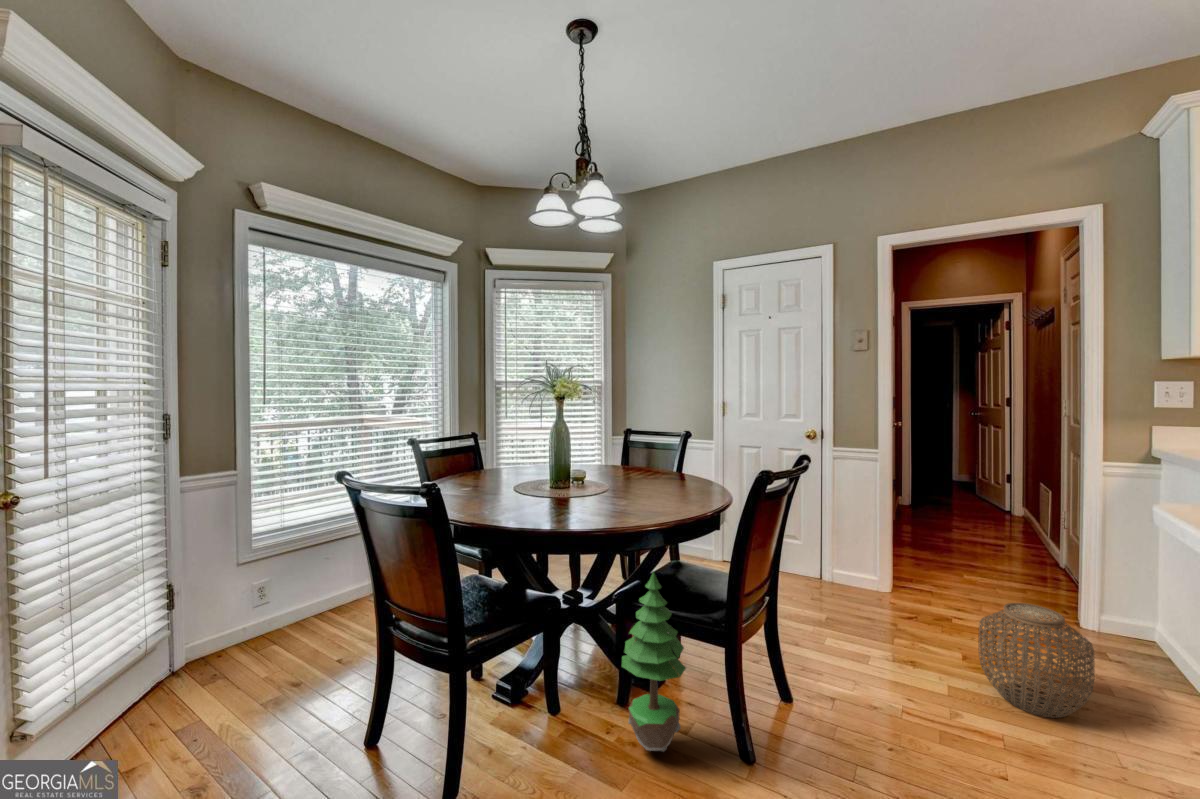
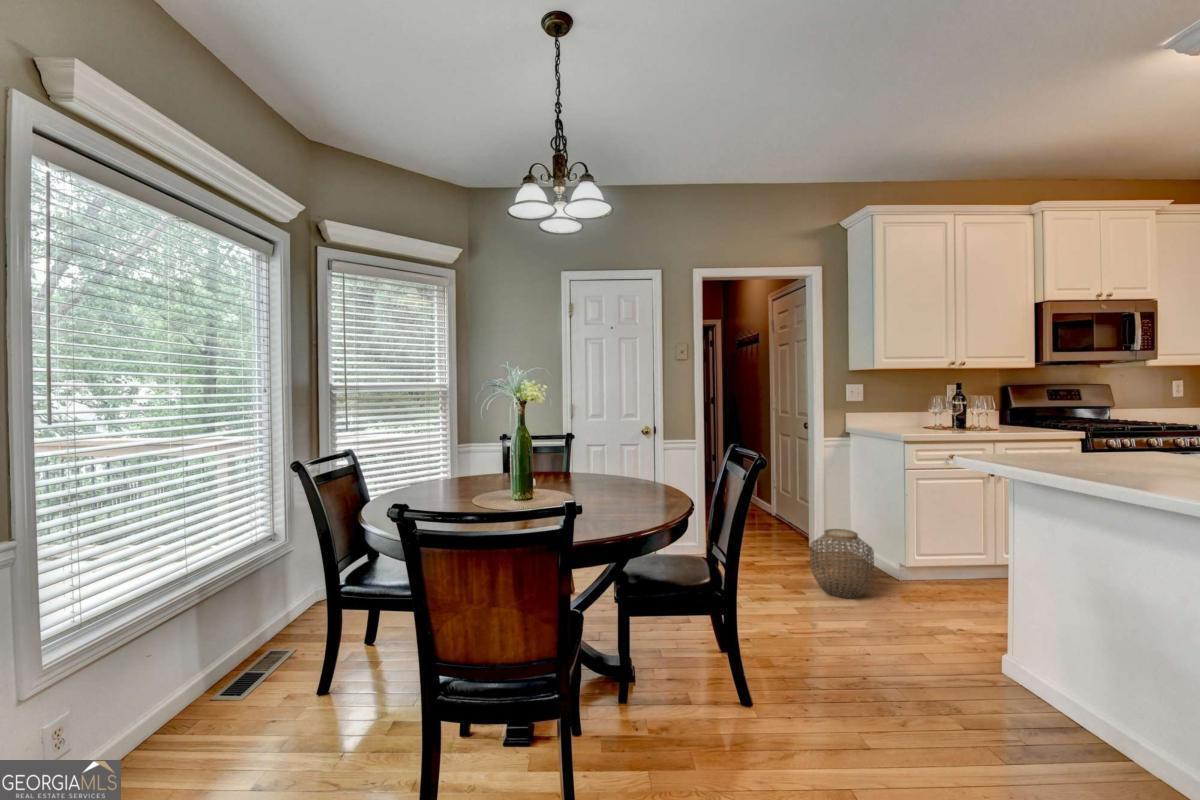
potted tree: present [622,572,686,752] -> none [666,541,723,700]

